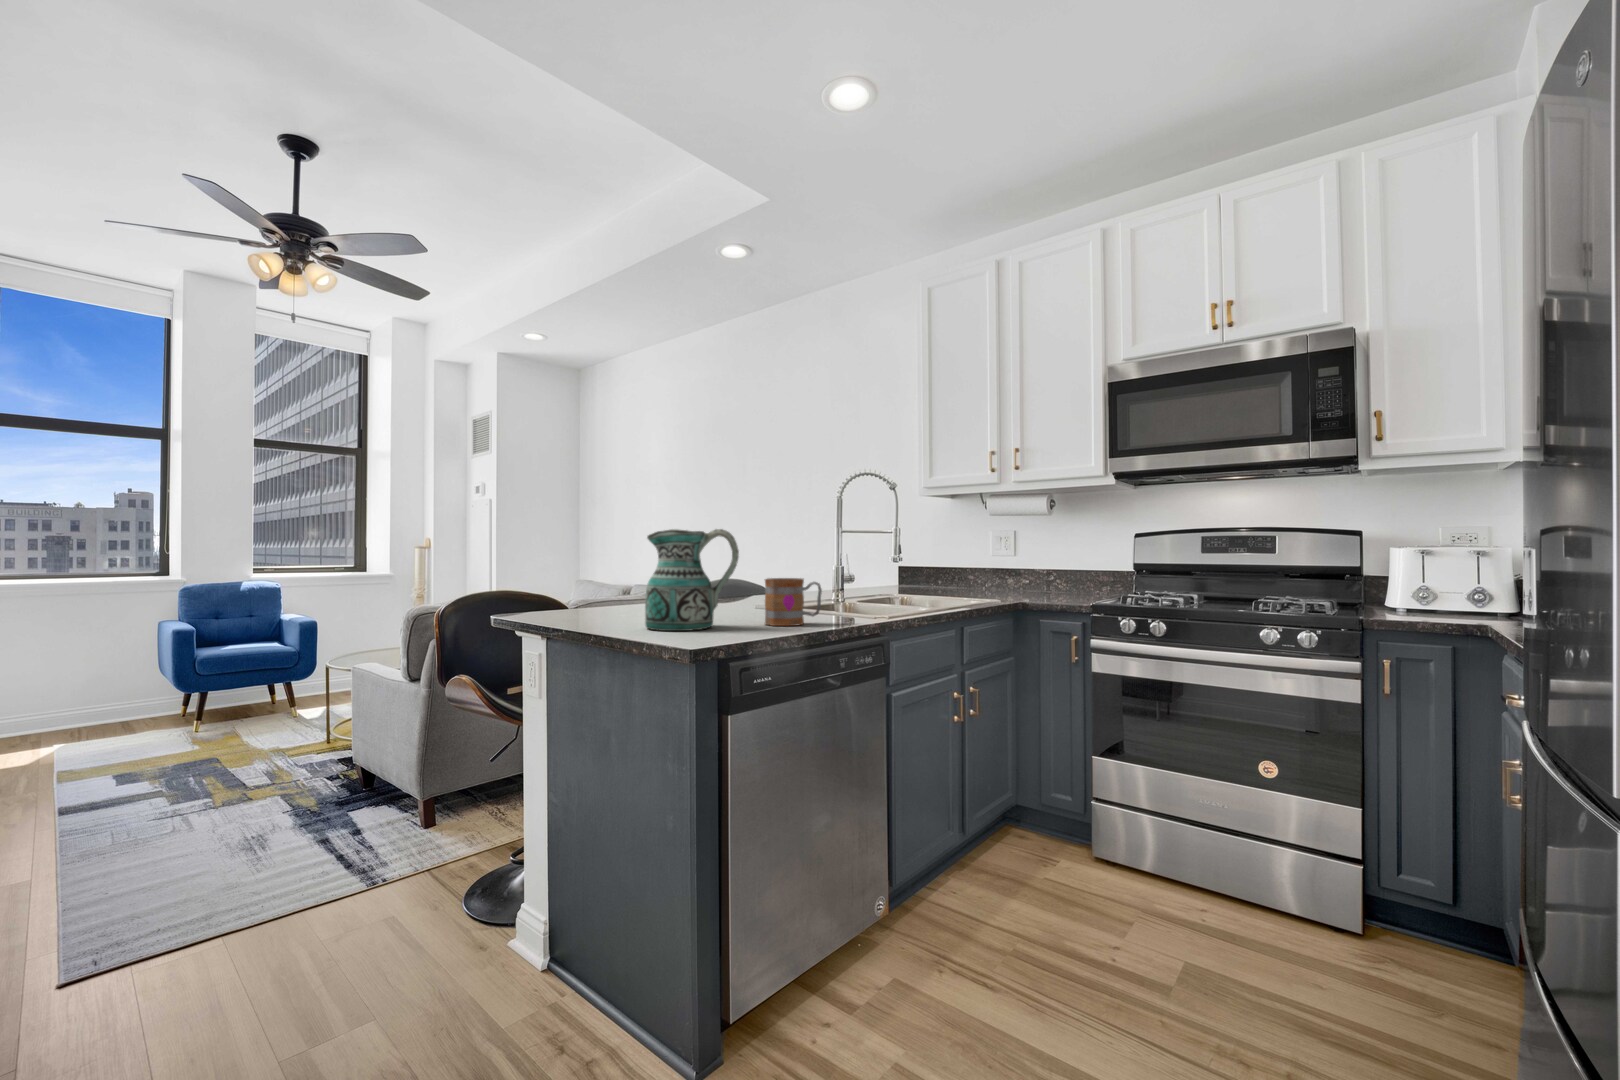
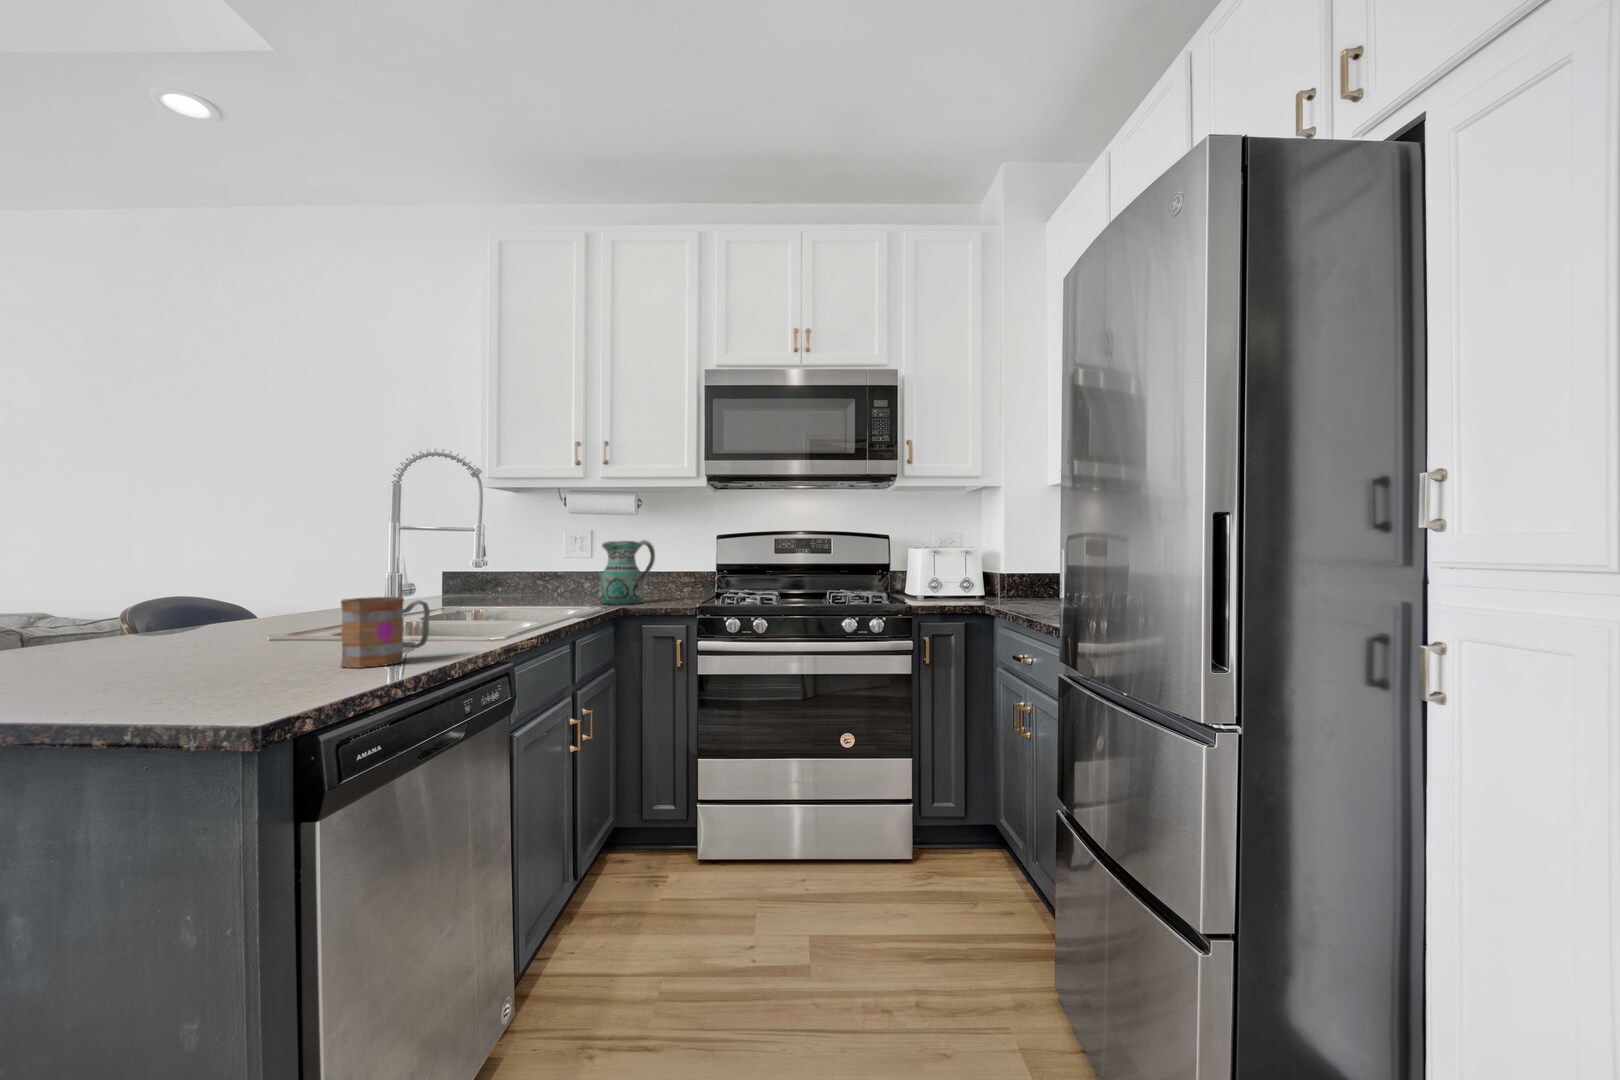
ceramic pitcher: present [645,529,739,631] -> present [600,540,655,605]

